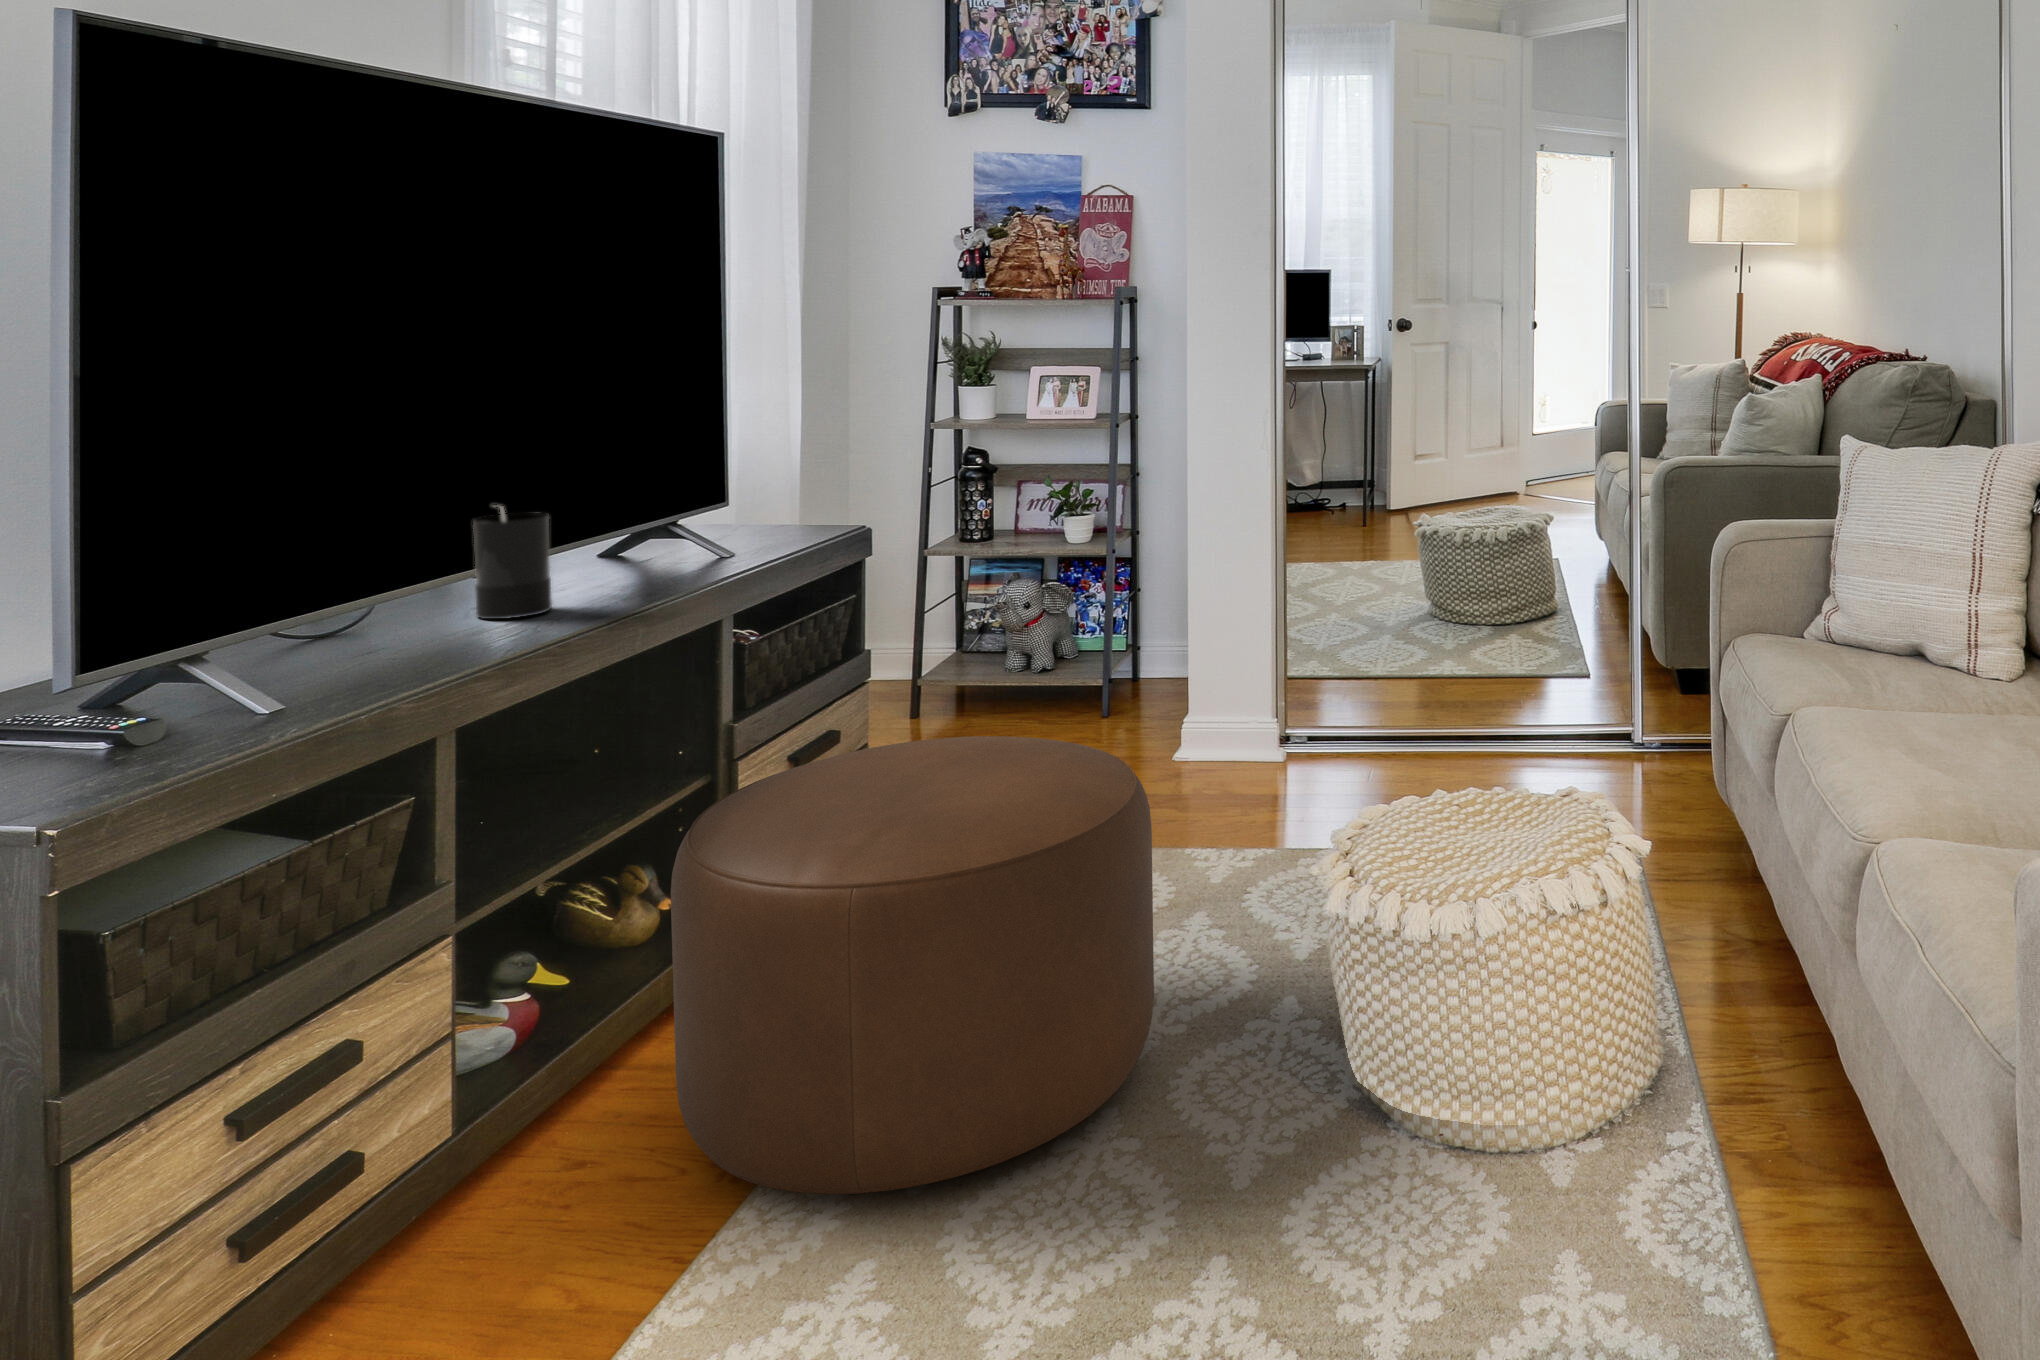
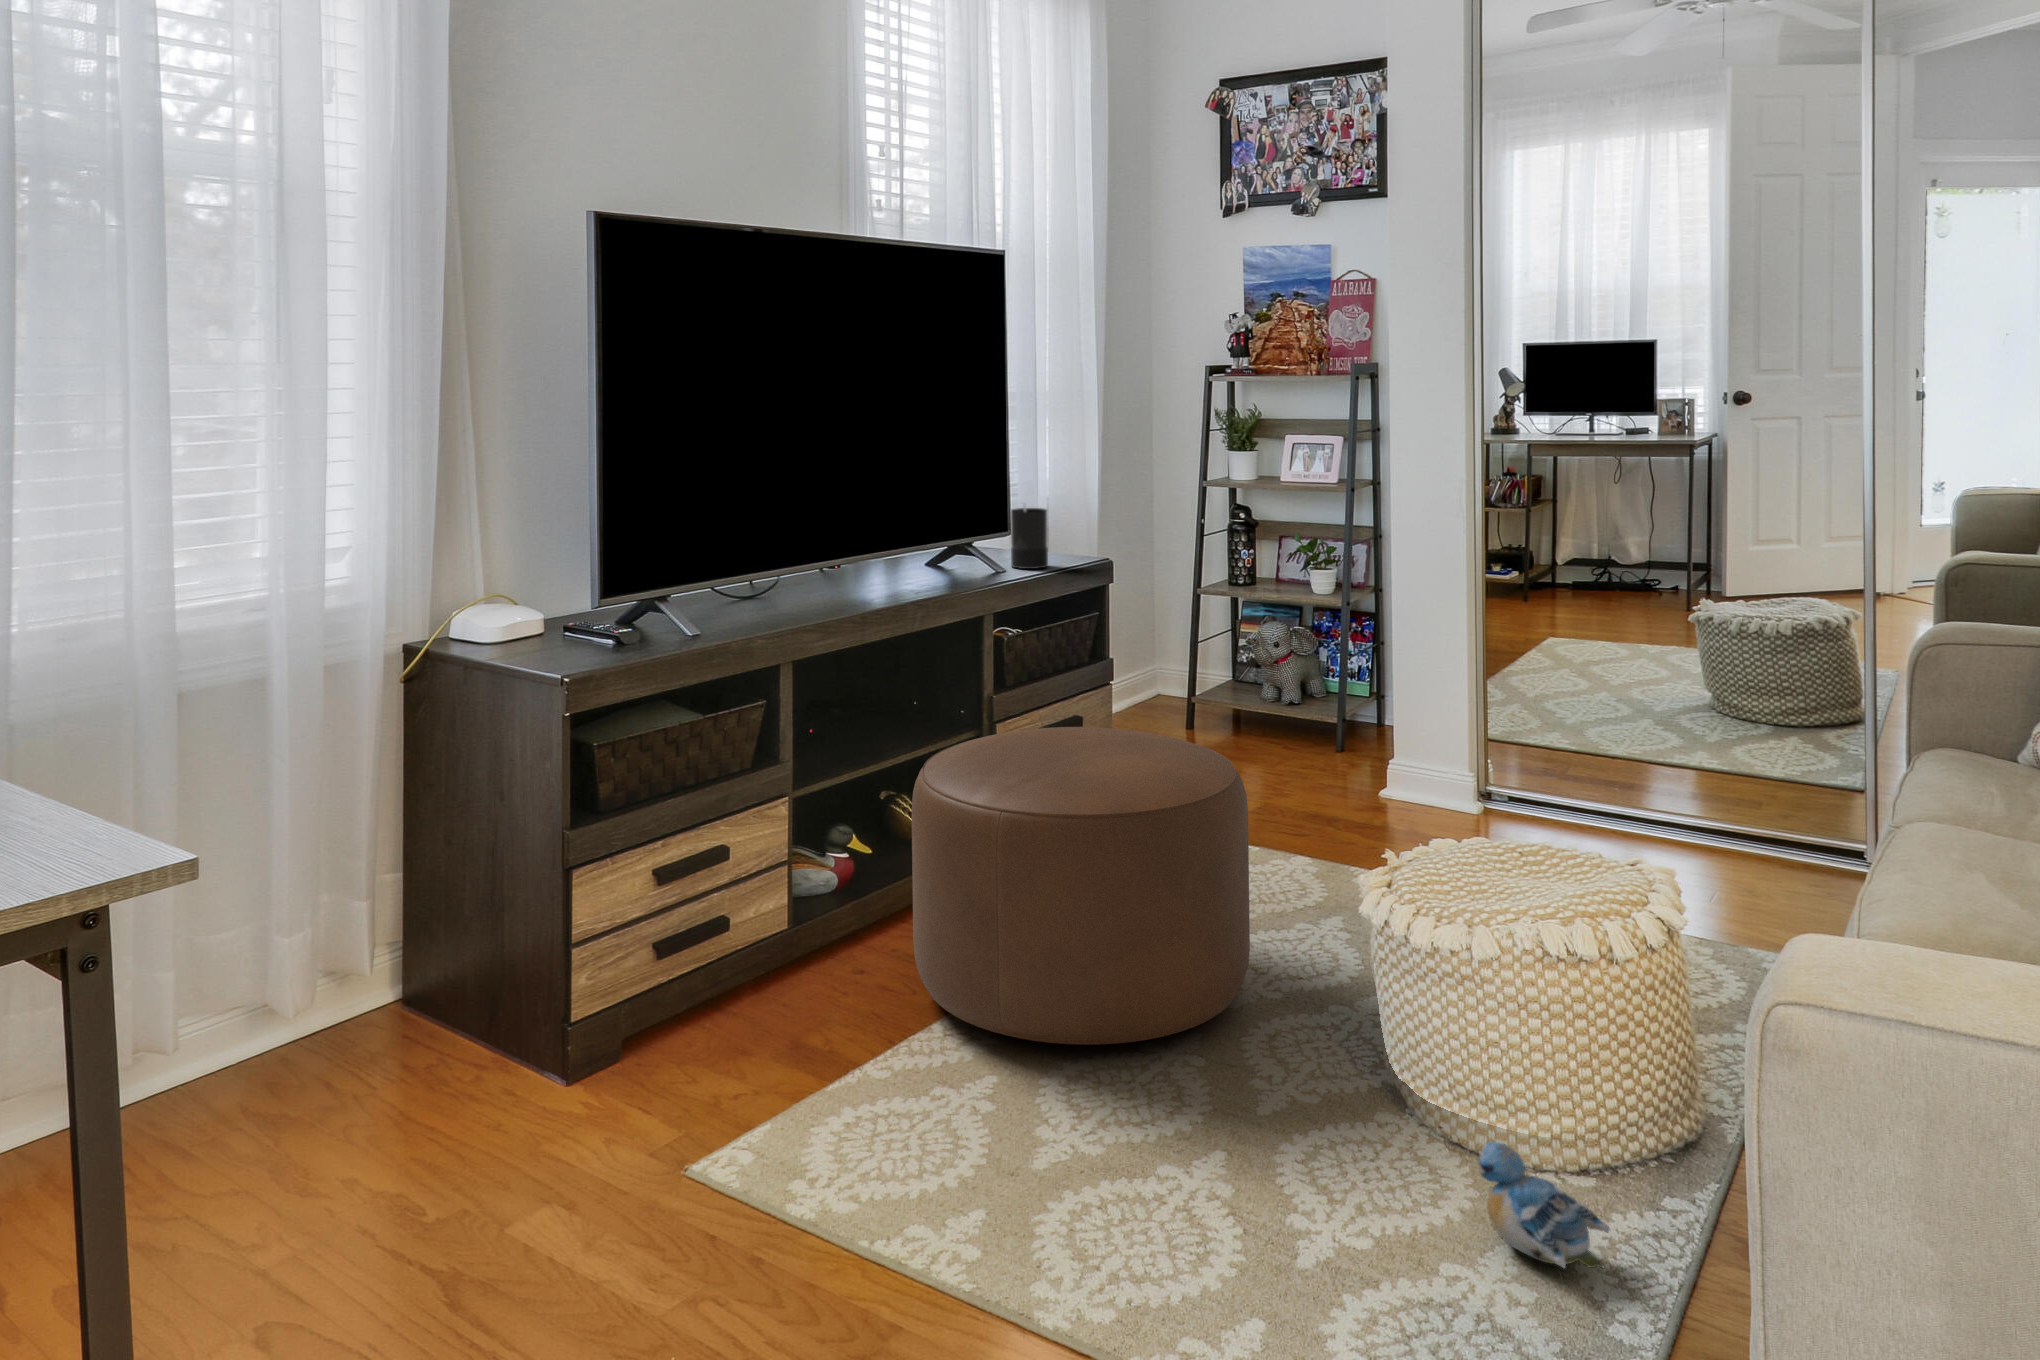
candle: present [473,506,552,619] -> present [1011,504,1048,569]
plush toy: none [1527,1141,1676,1264] -> present [1478,1141,1609,1268]

